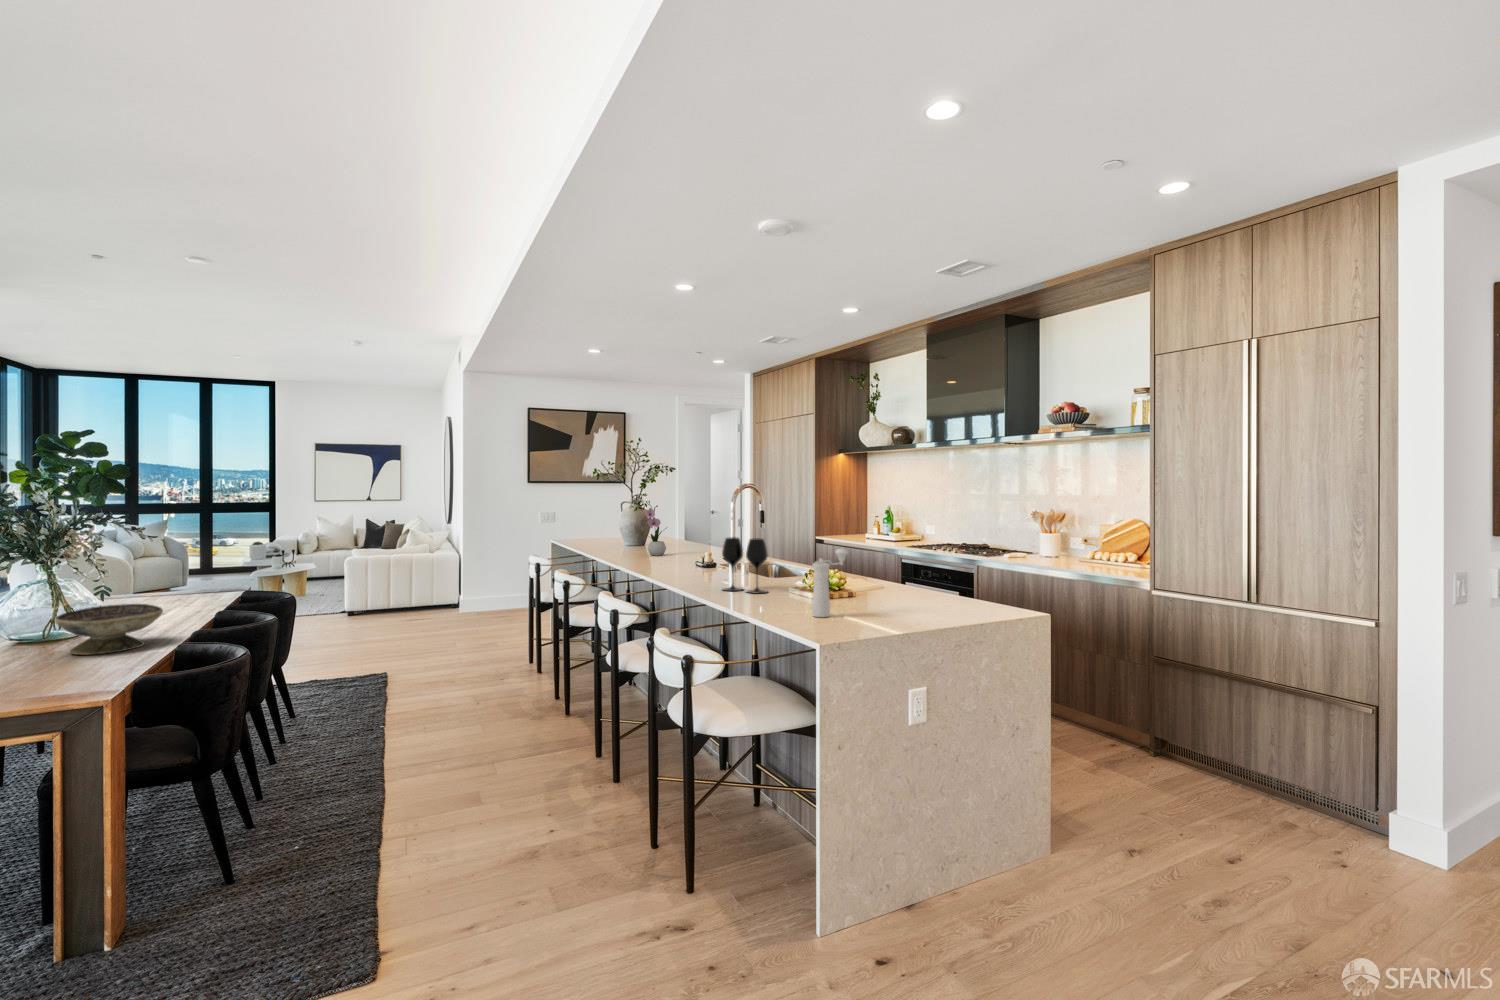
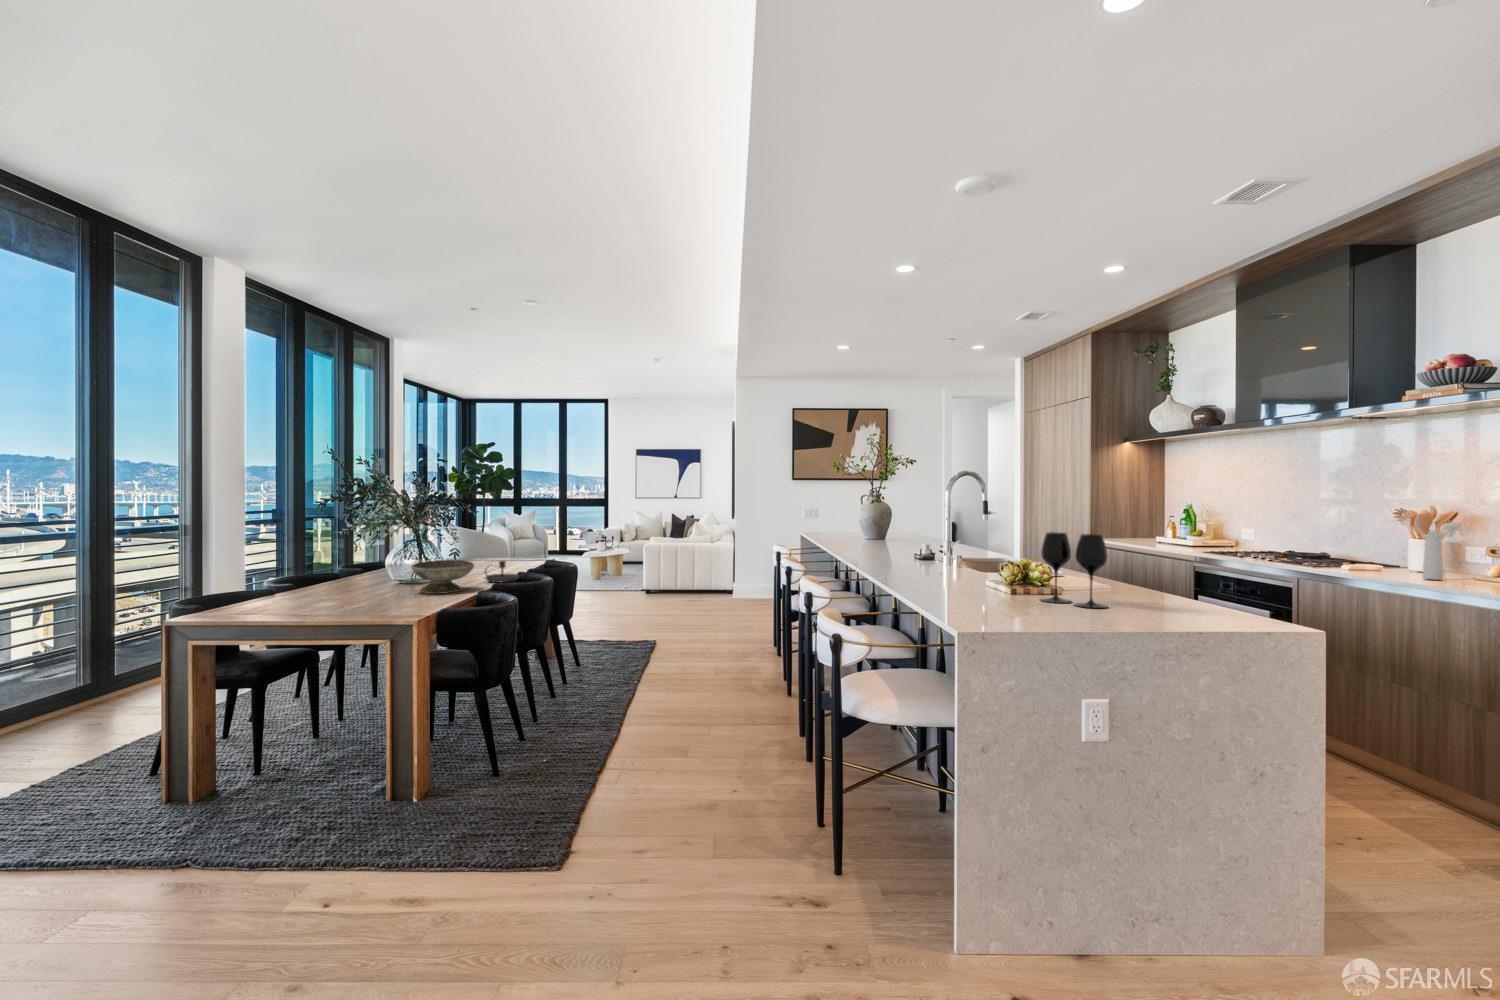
flower arrangement: present [645,501,666,556] -> none [876,492,901,549]
wine glass: present [722,537,768,593] -> present [1041,532,1108,608]
pepper mill: present [812,548,848,618] -> present [1423,523,1459,580]
candlestick: none [169,598,223,628] -> present [485,561,519,583]

